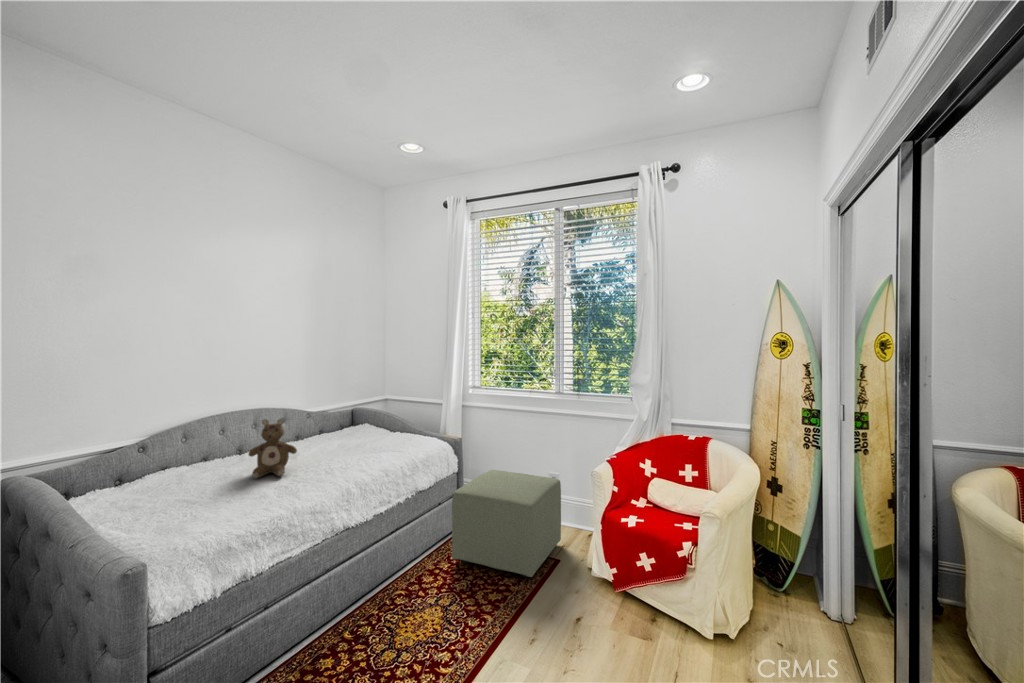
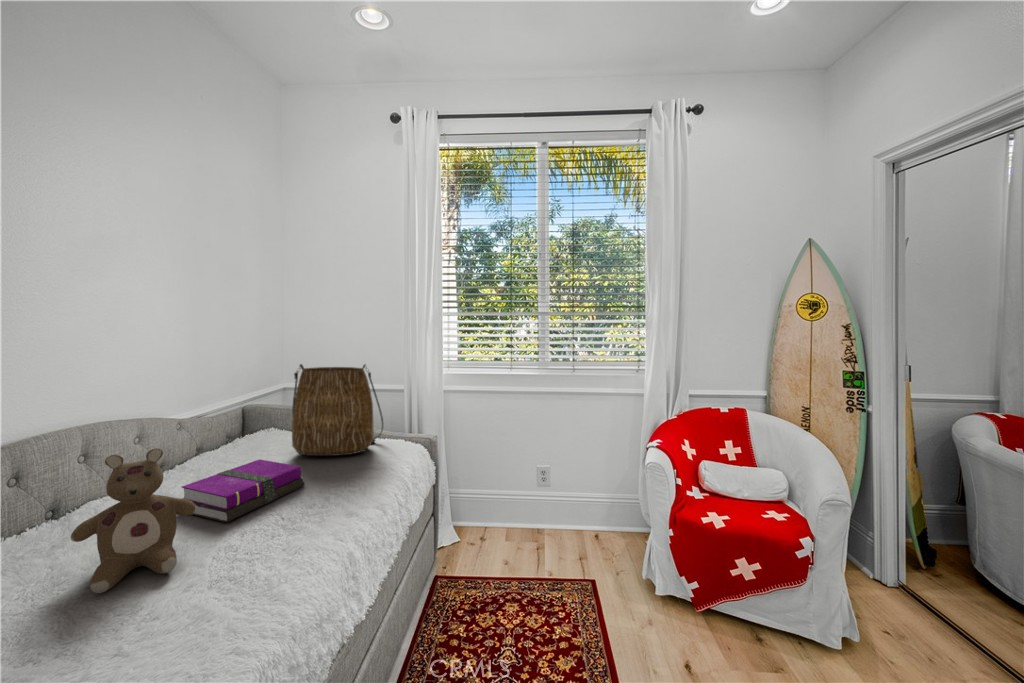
tote bag: none [364,381,421,442] -> present [292,364,383,456]
notebook: none [295,436,359,463] -> present [182,459,305,522]
ottoman: present [452,470,561,577] -> none [465,474,594,619]

